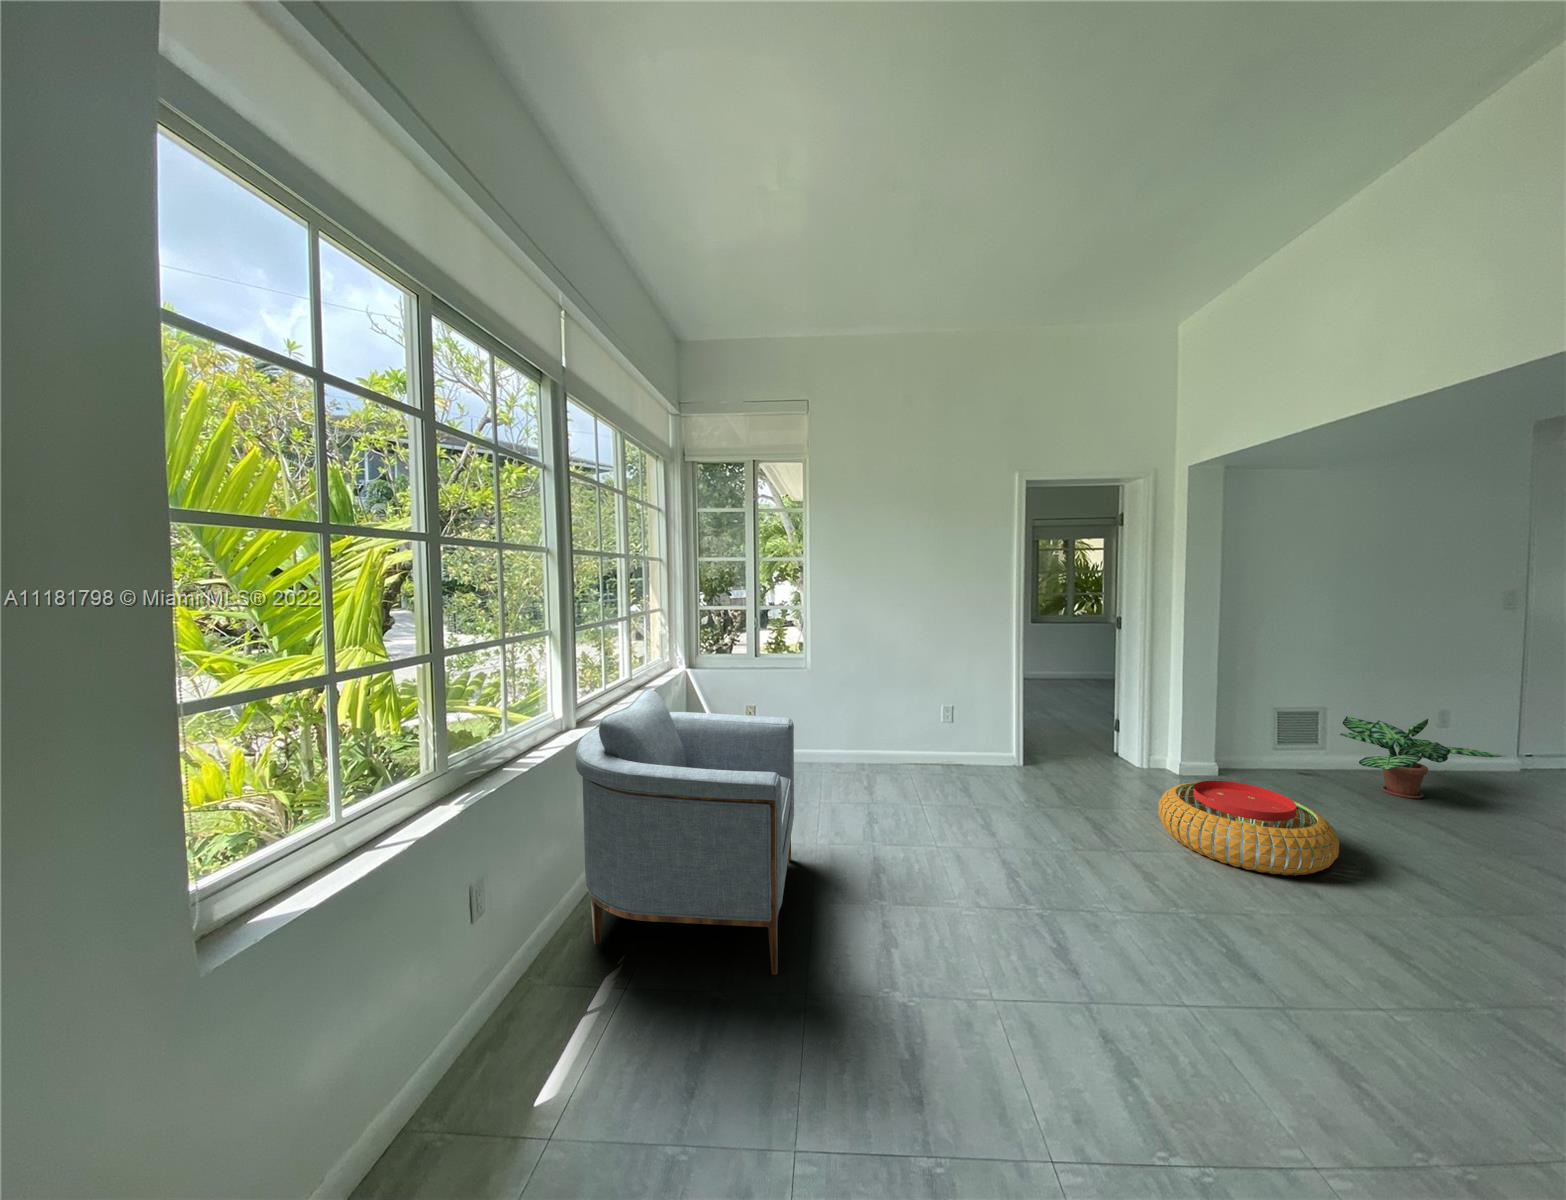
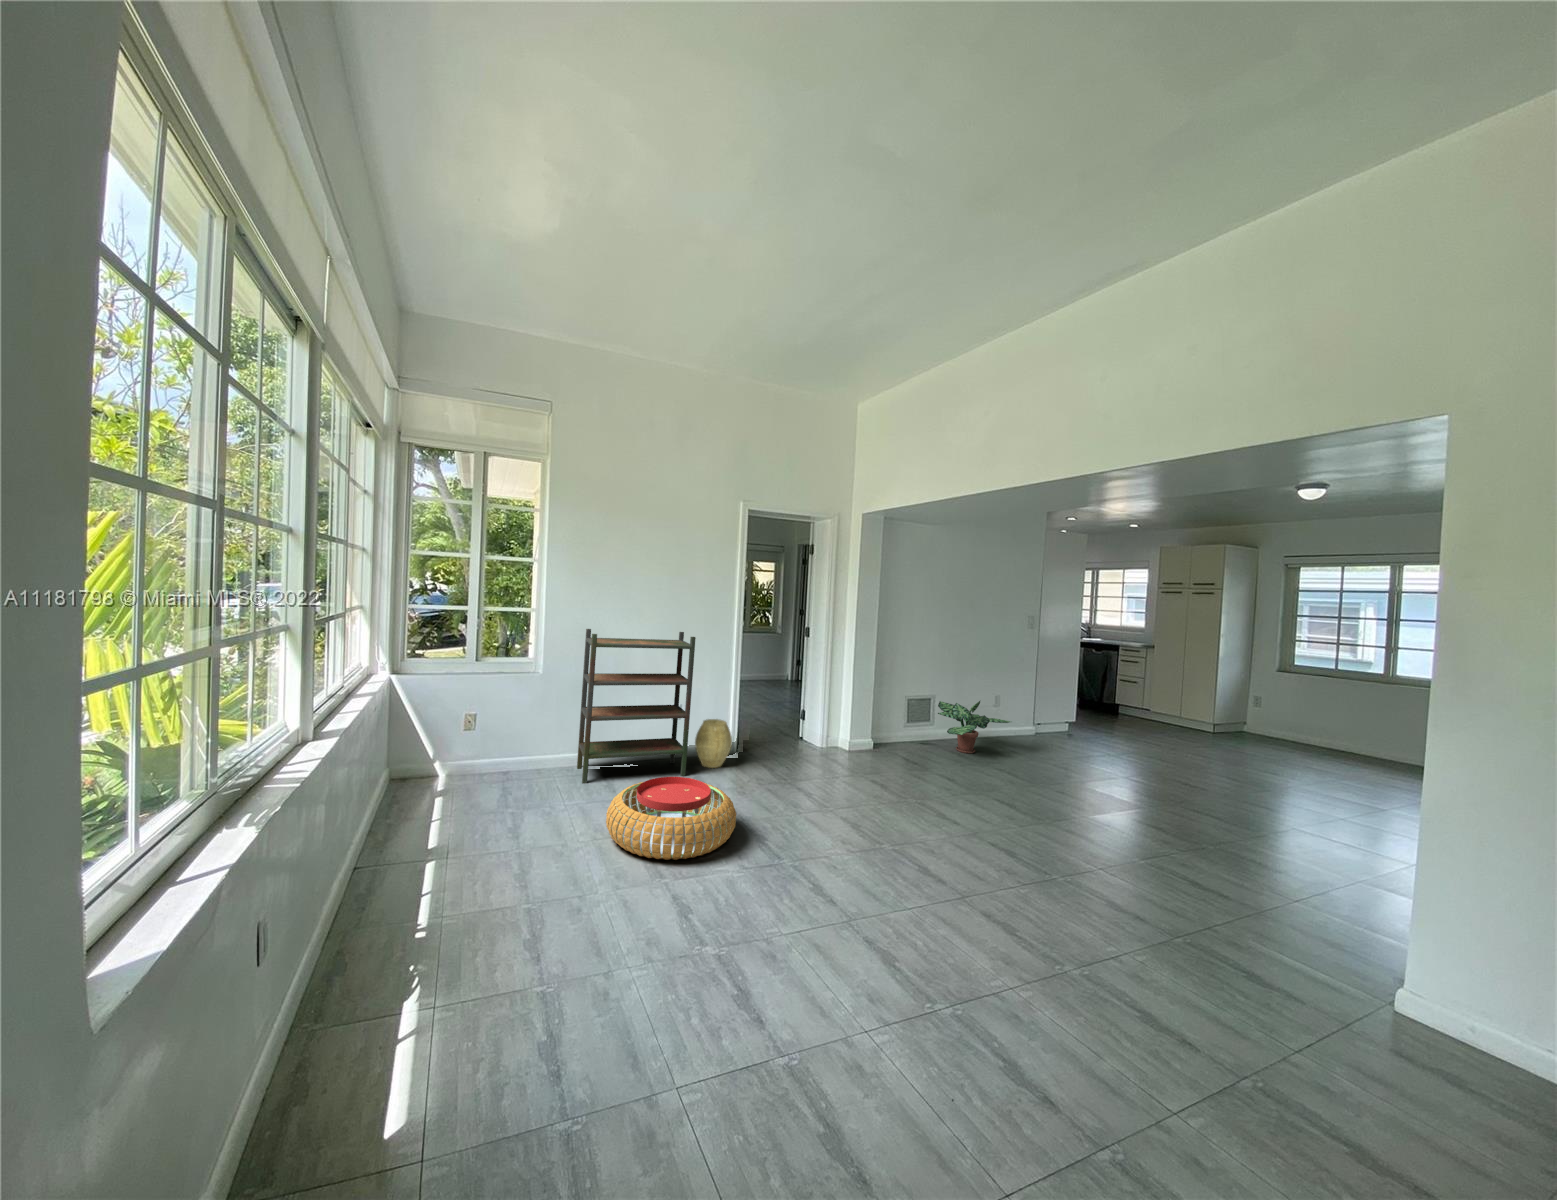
bookshelf: none [842,626,953,785] -> present [577,629,696,784]
armchair: present [576,688,794,975] -> none [335,696,600,986]
woven basket: none [965,724,1010,779] -> present [695,719,732,768]
pouf: present [1158,781,1340,876] -> present [606,777,736,860]

